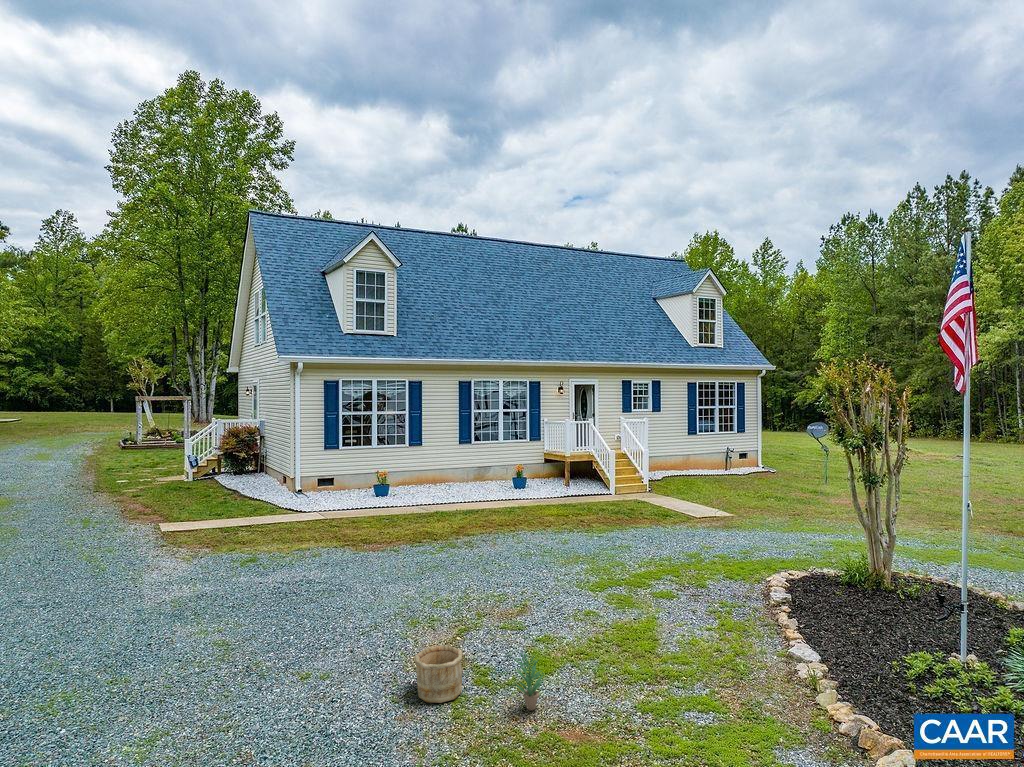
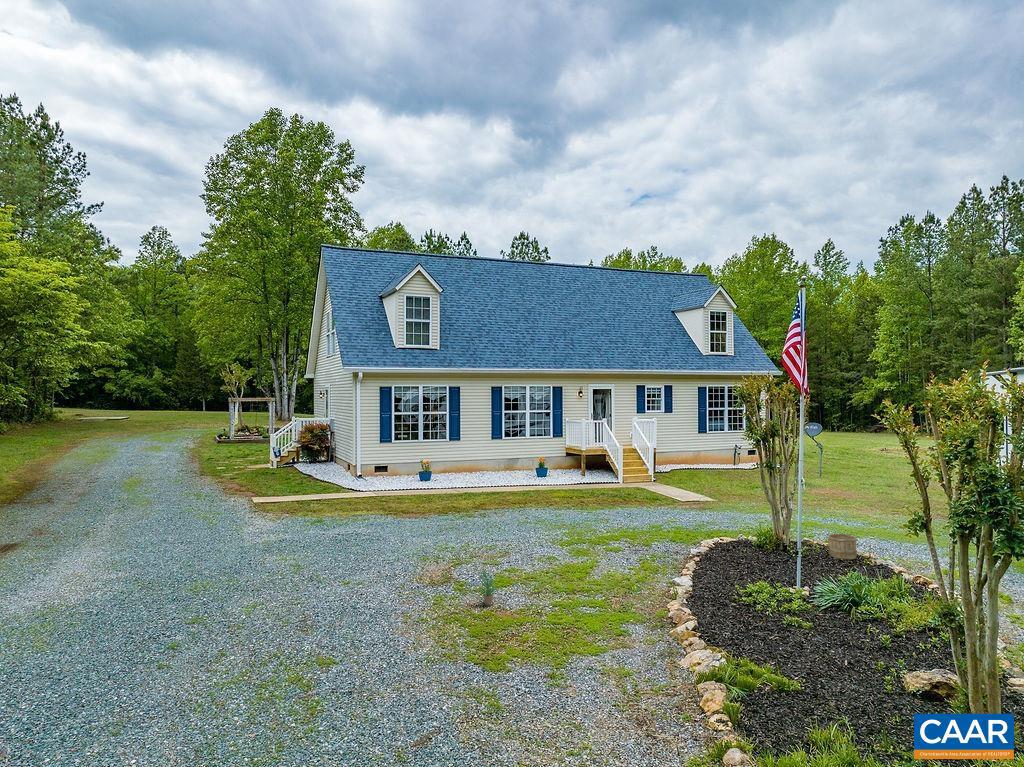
wooden bucket: present [415,646,462,703] -> present [827,534,857,560]

